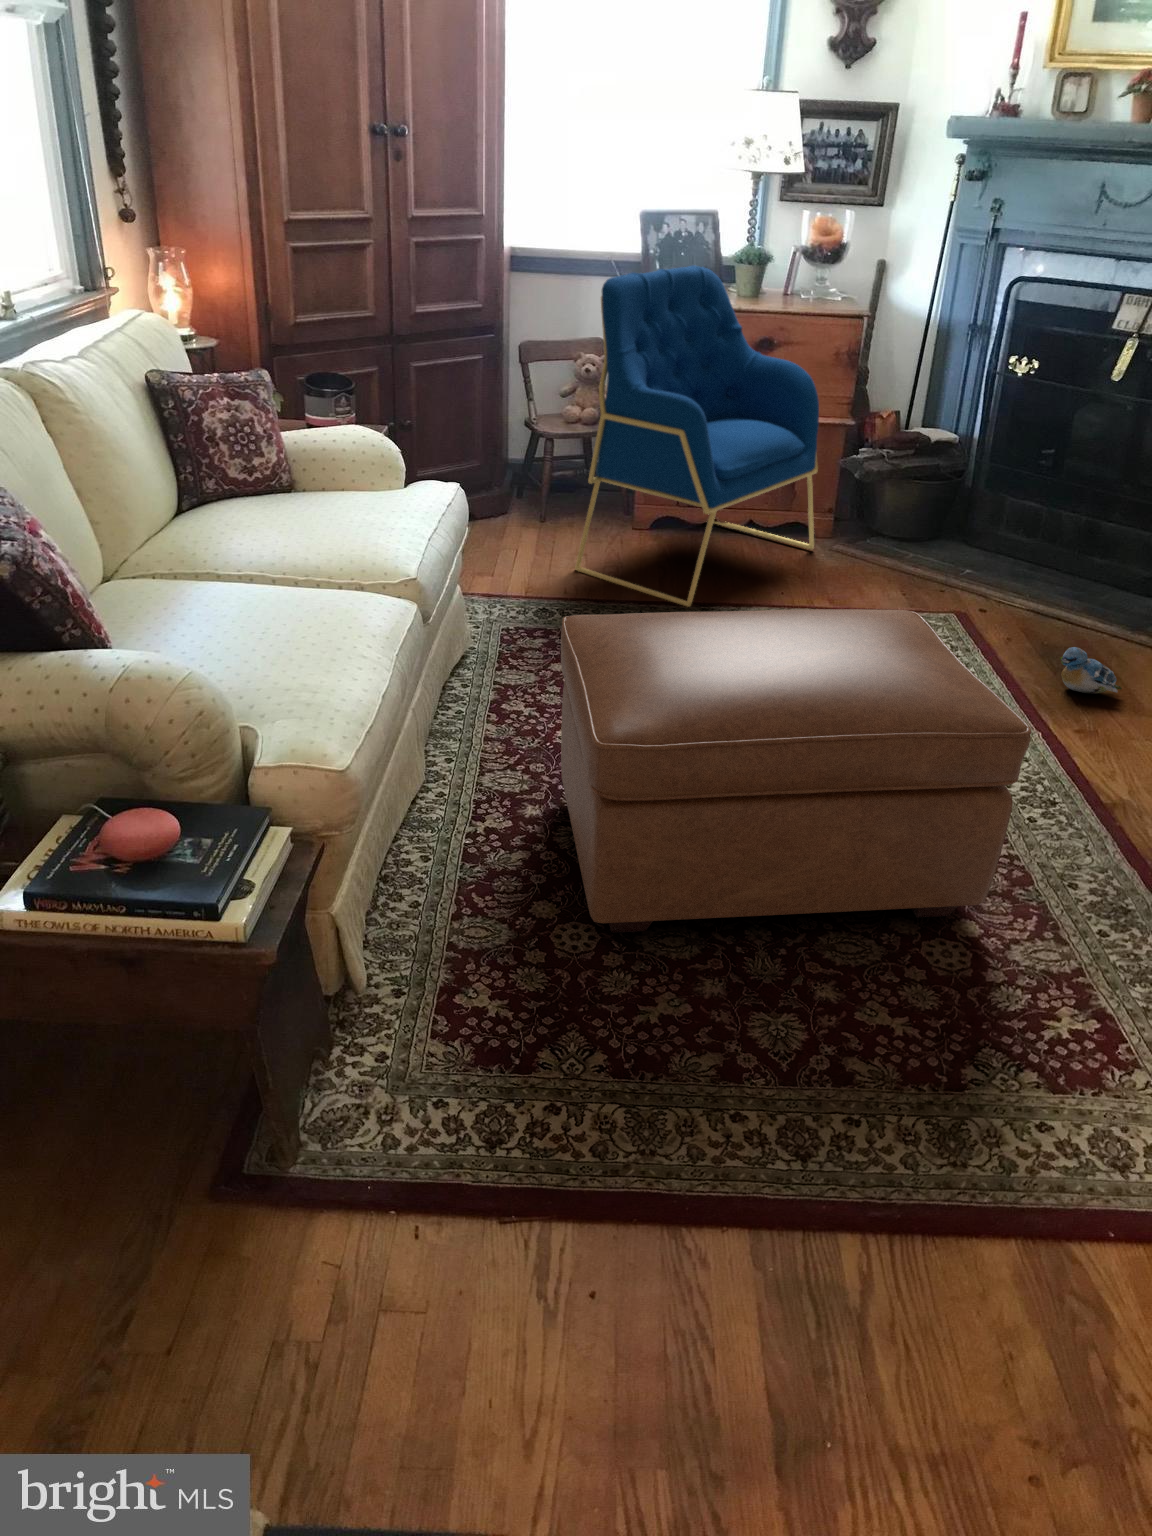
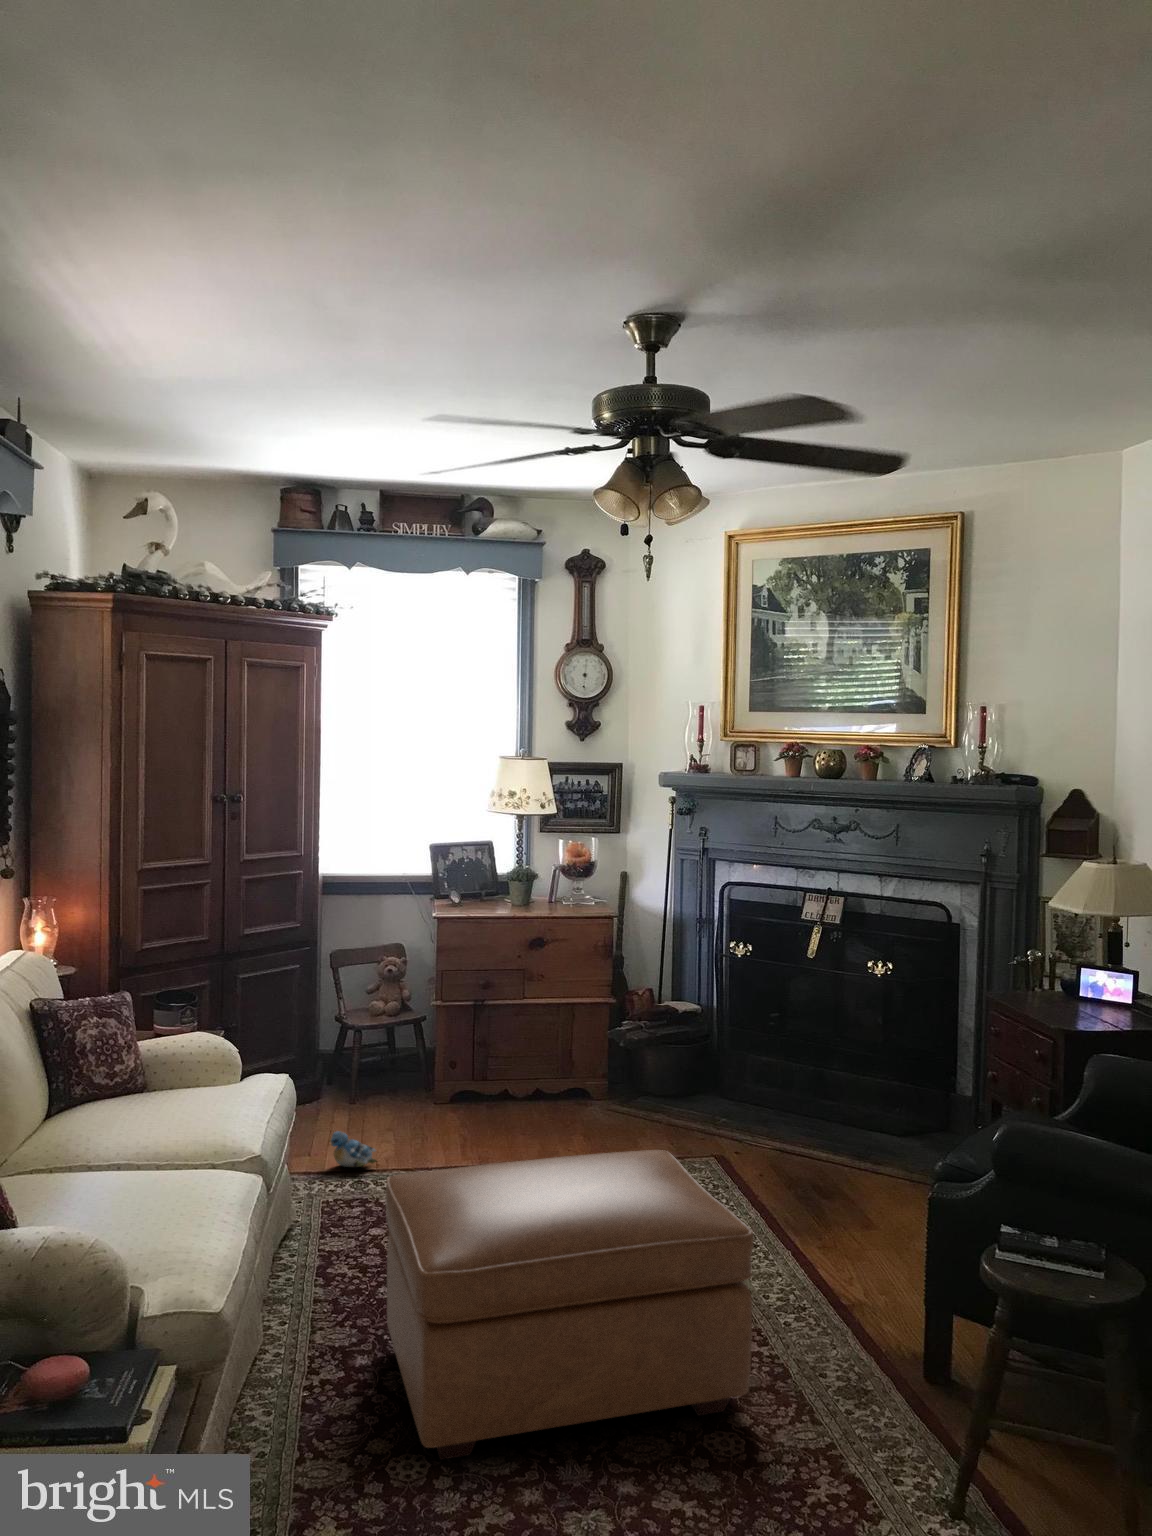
armchair: present [575,266,819,607] -> none [386,887,595,1168]
plush toy: present [1060,647,1122,694] -> present [330,1131,377,1168]

